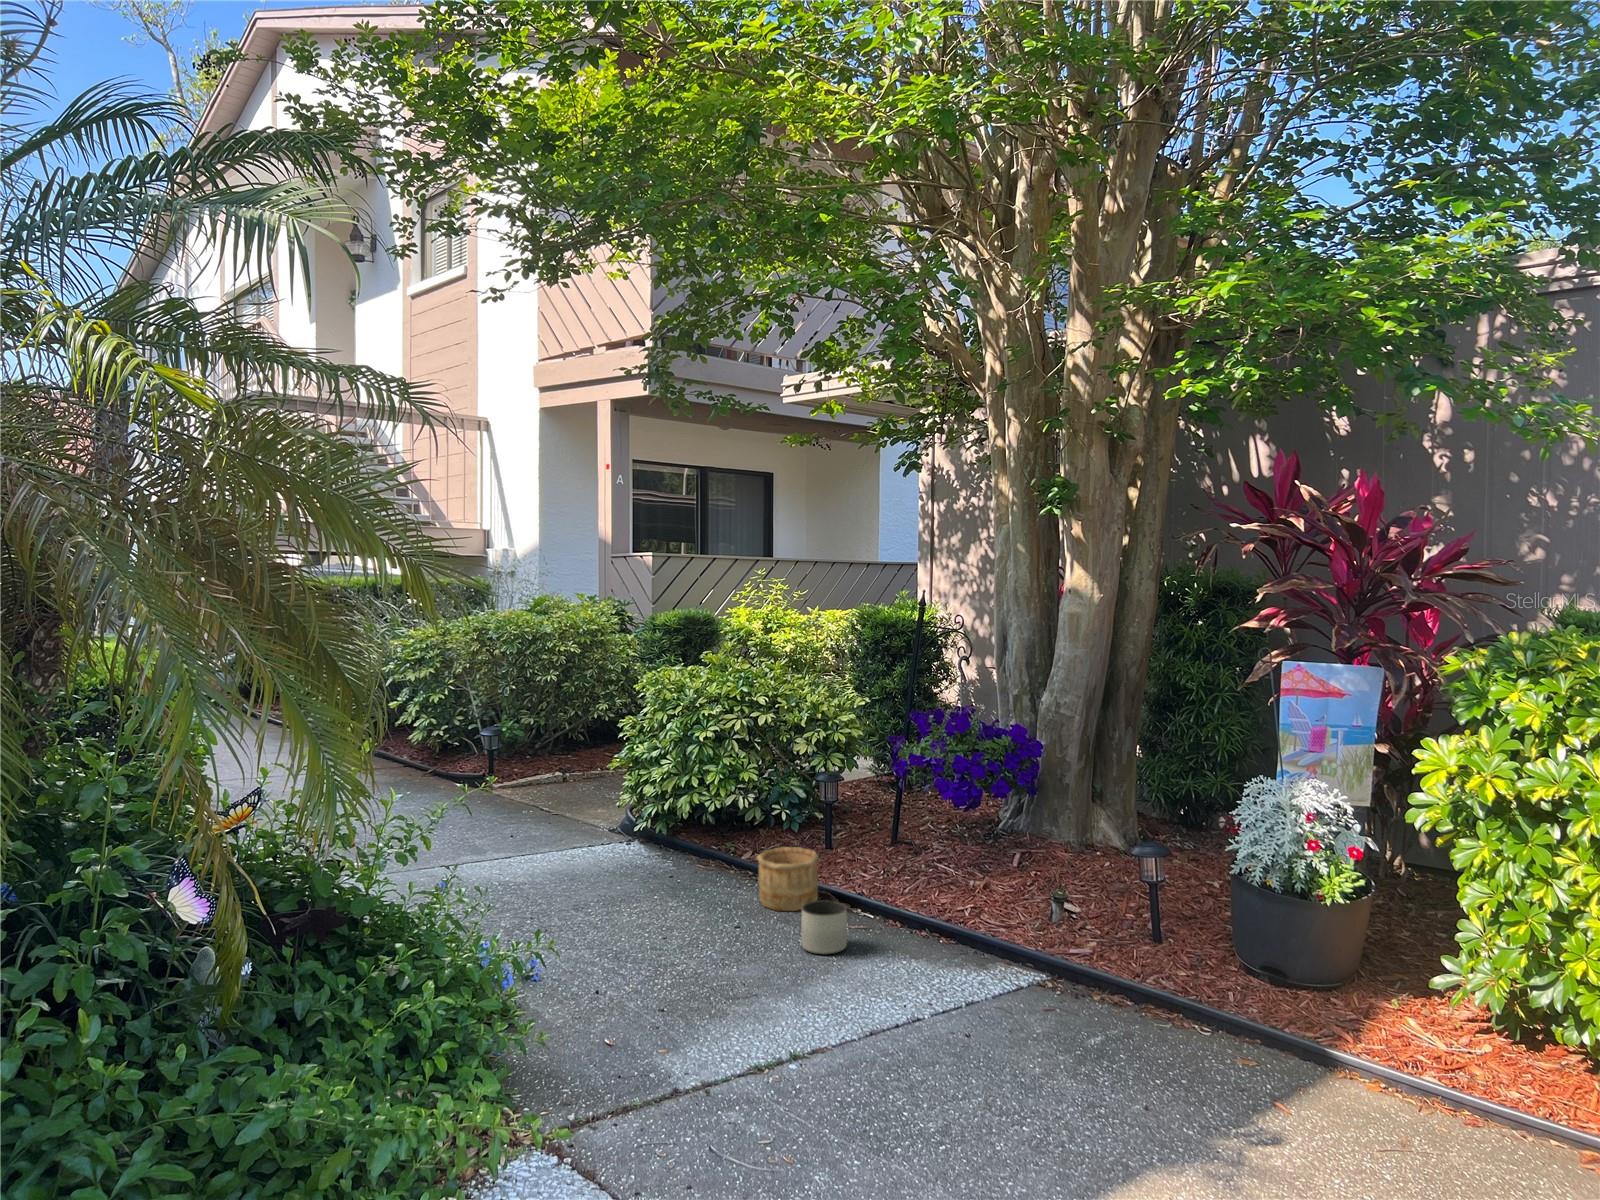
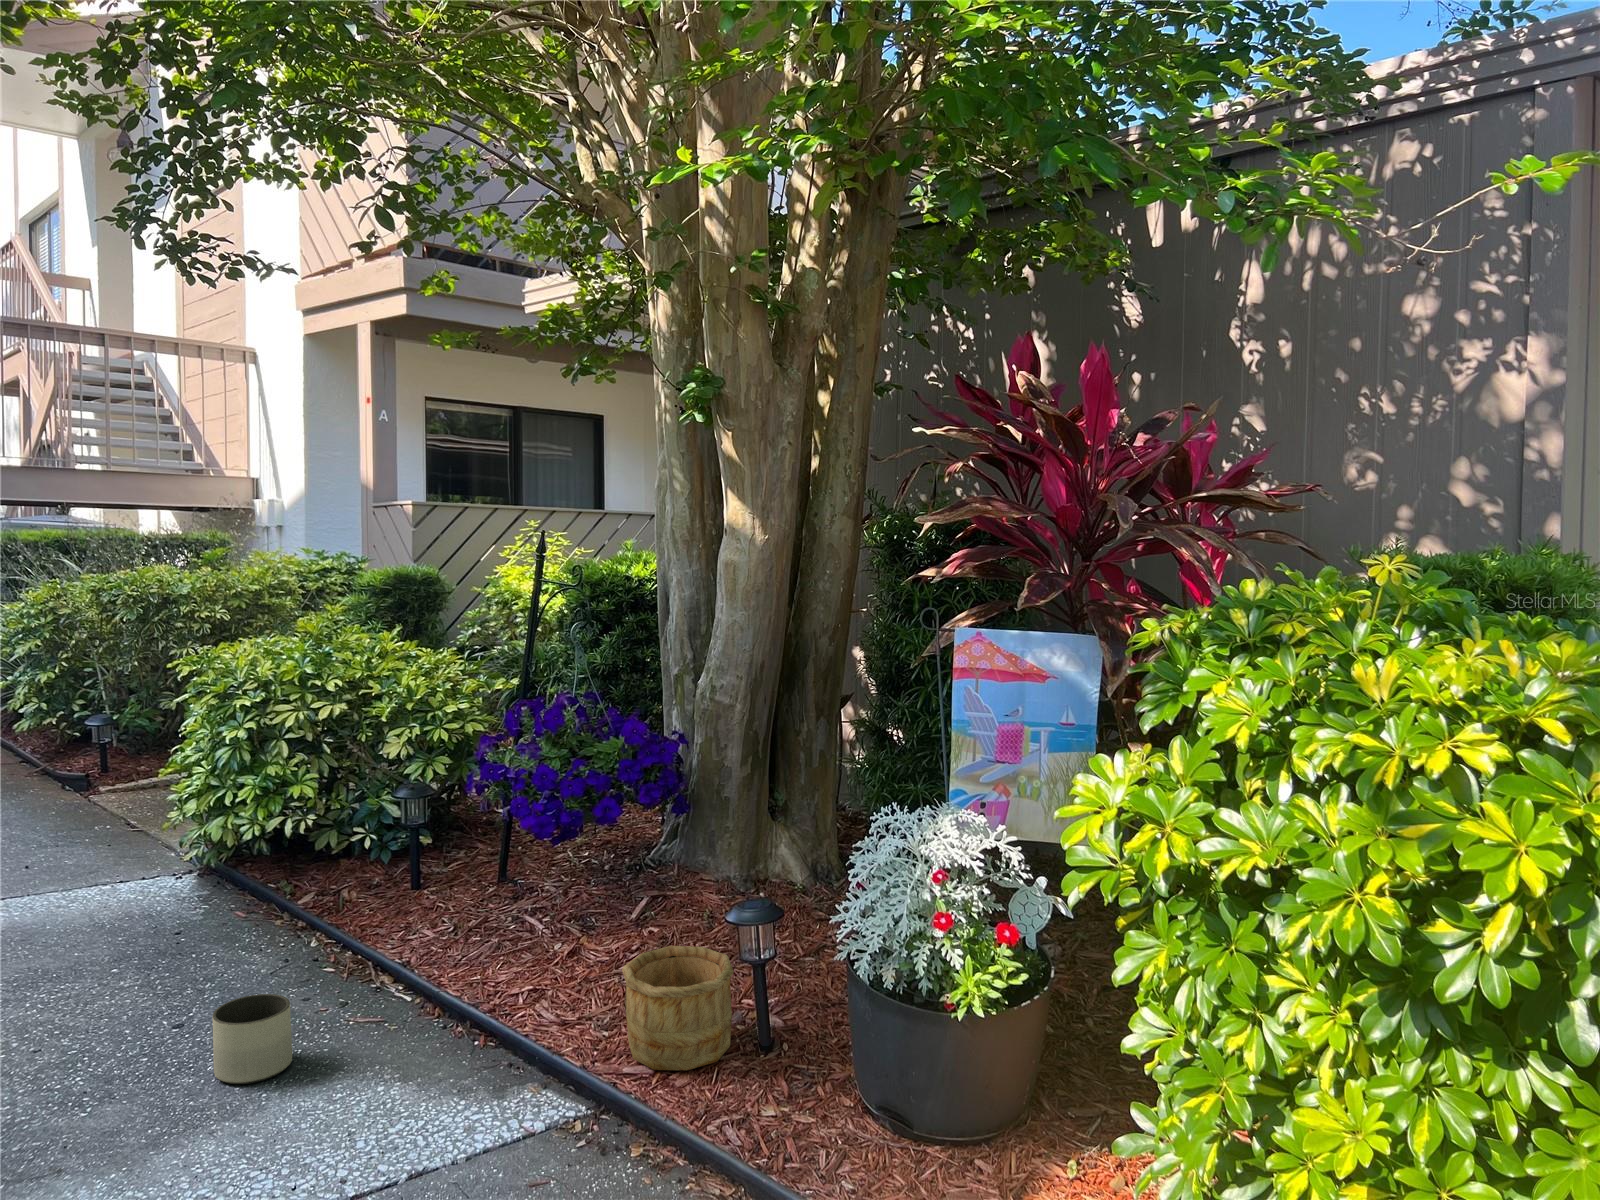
wooden bucket: present [757,847,819,911] -> present [622,946,734,1070]

